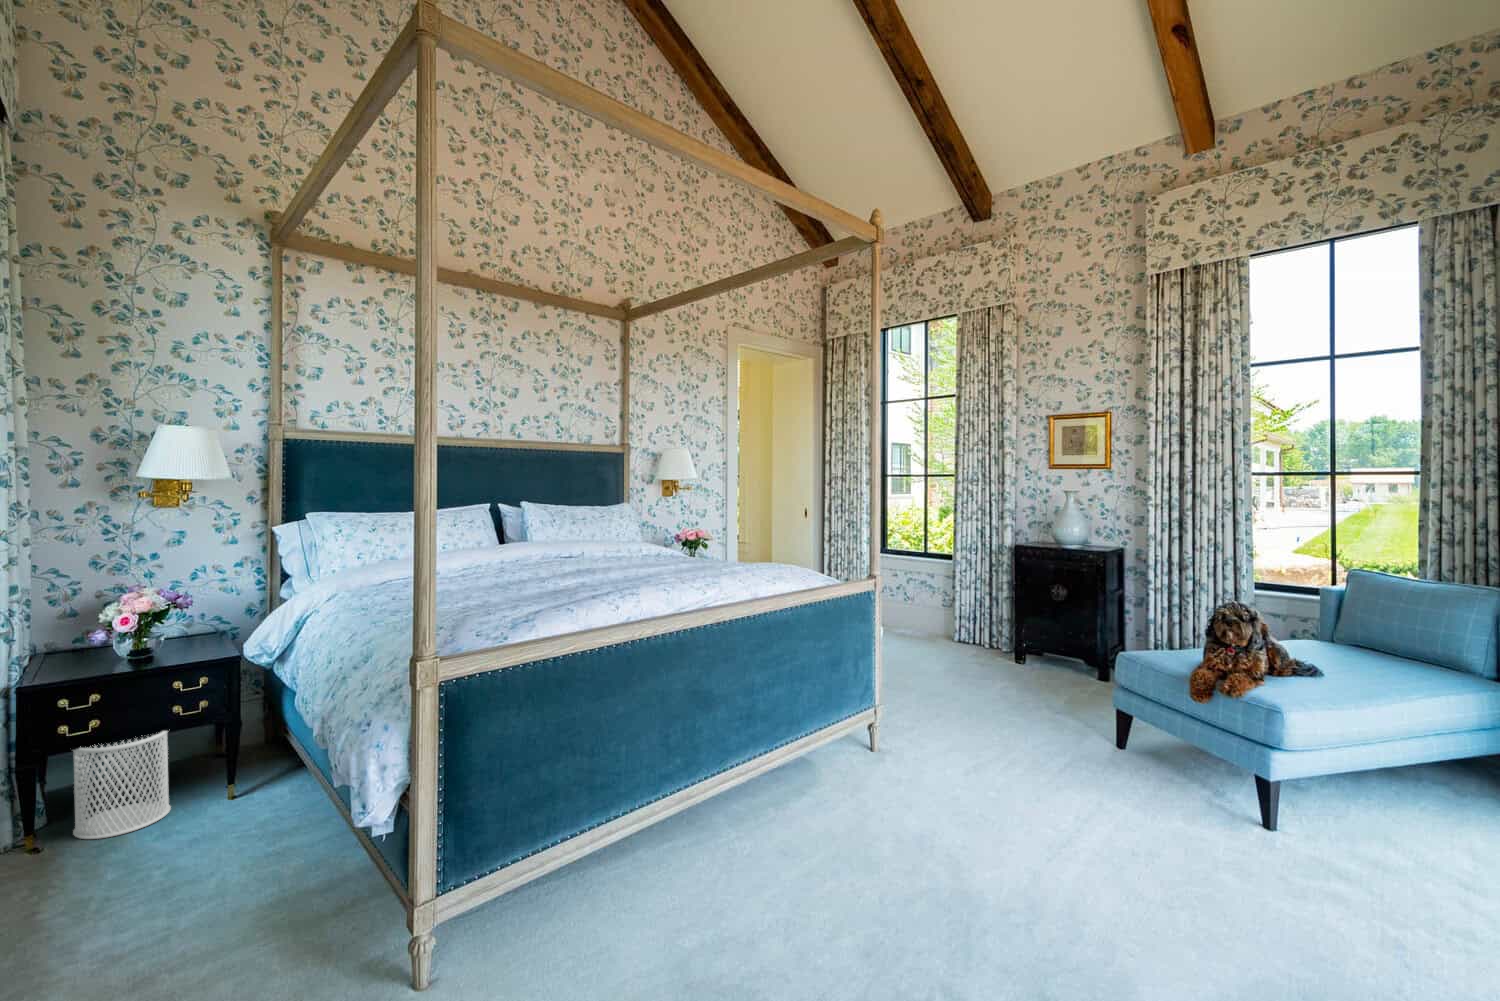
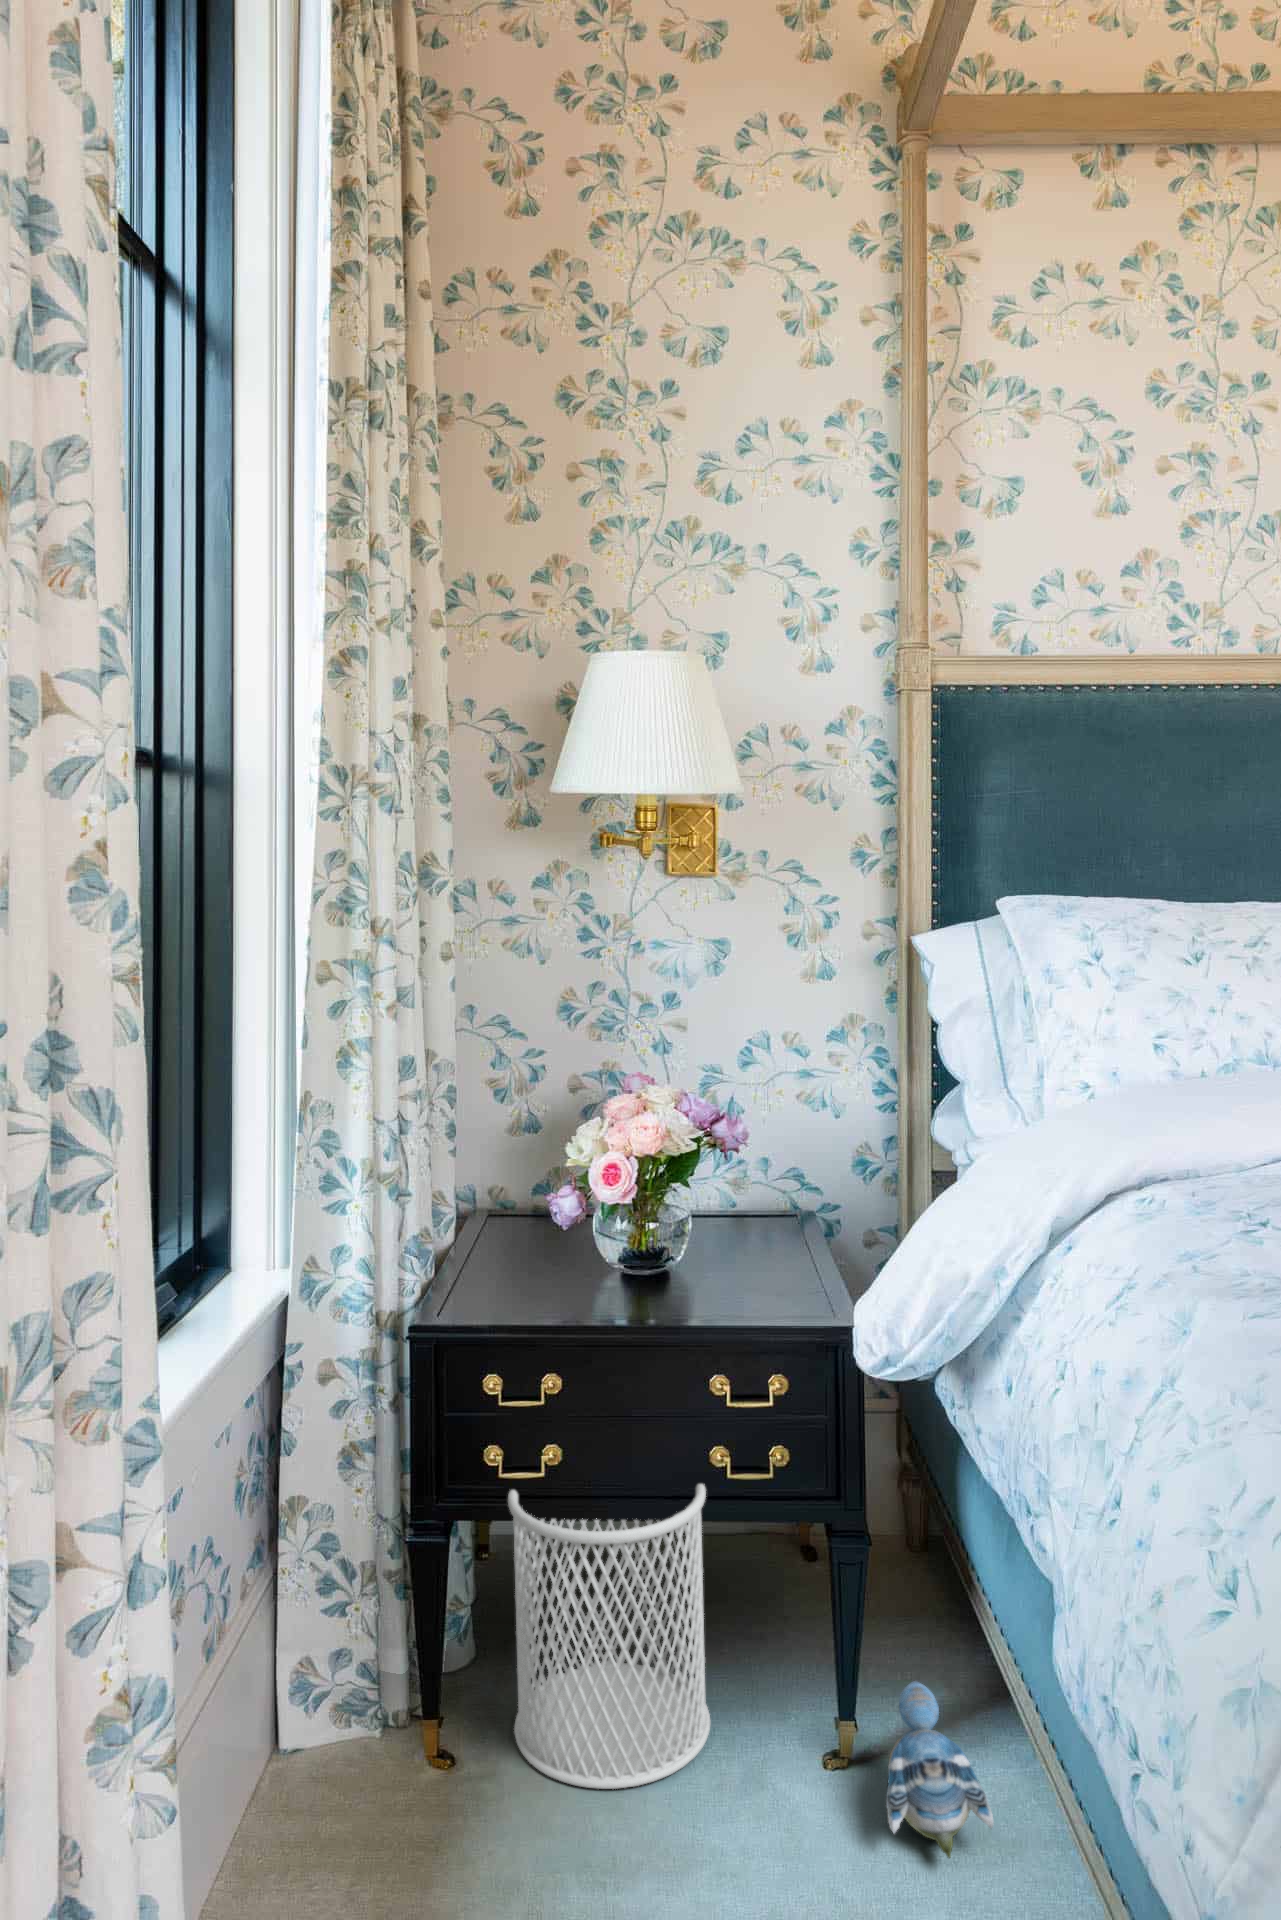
plush toy: none [241,768,280,809] -> present [886,1681,993,1858]

